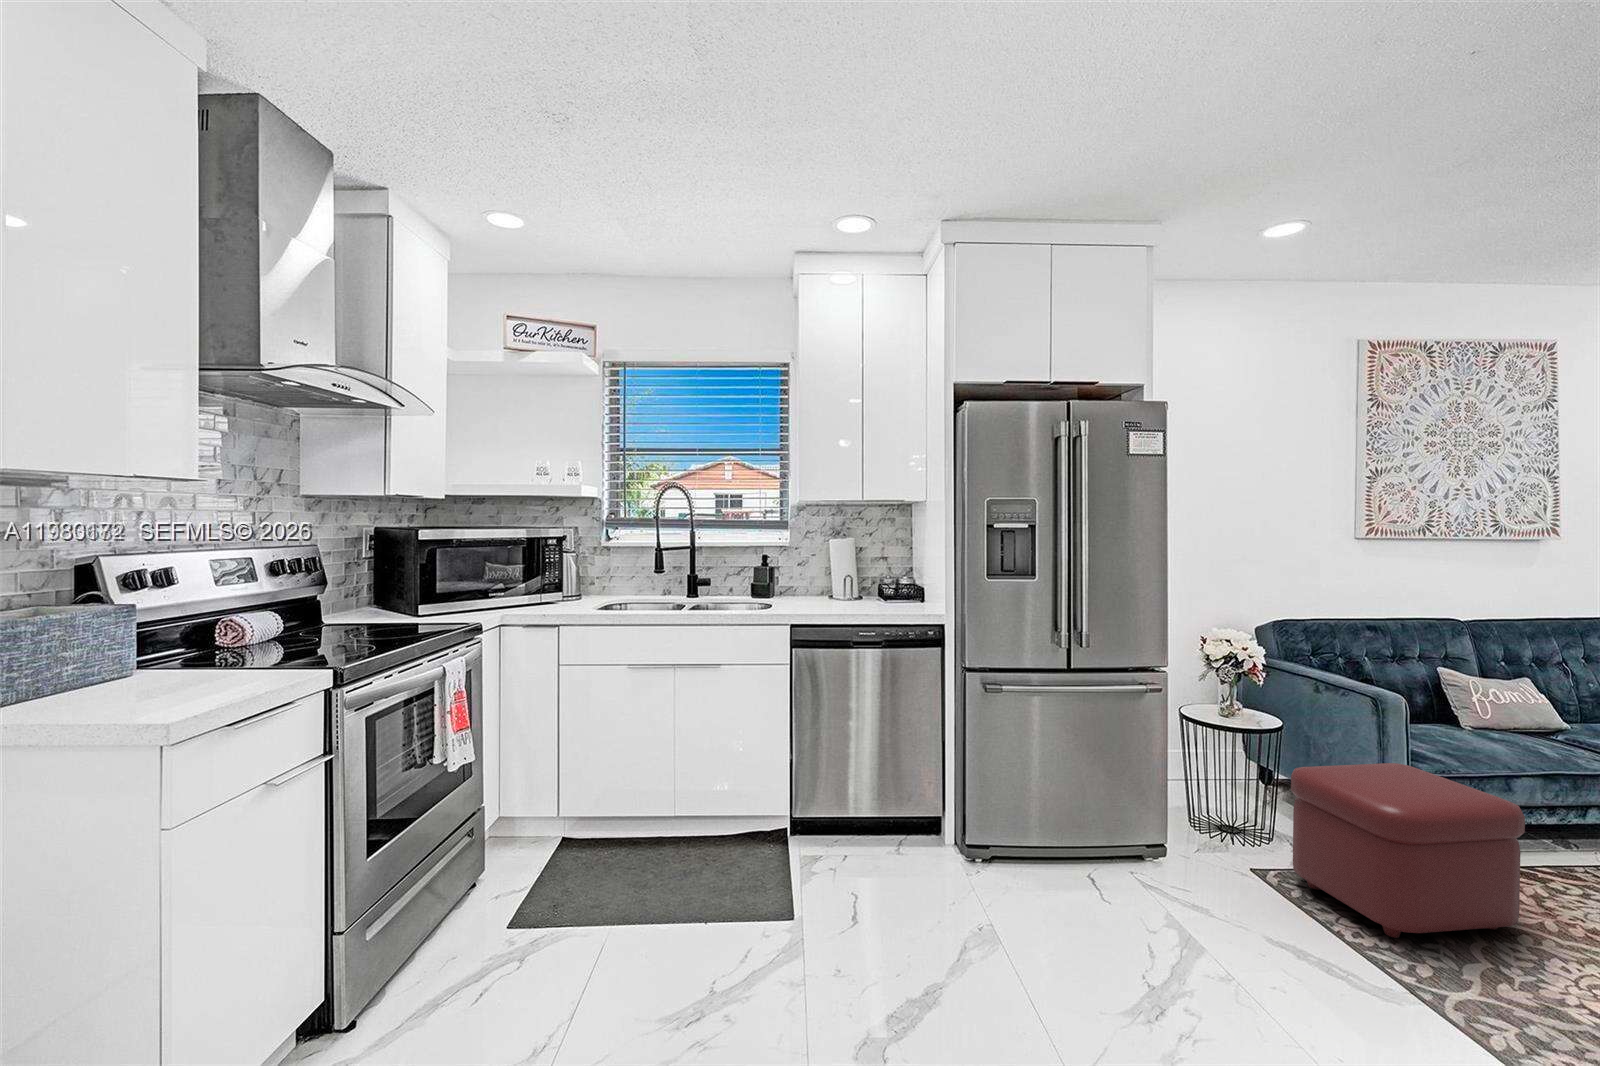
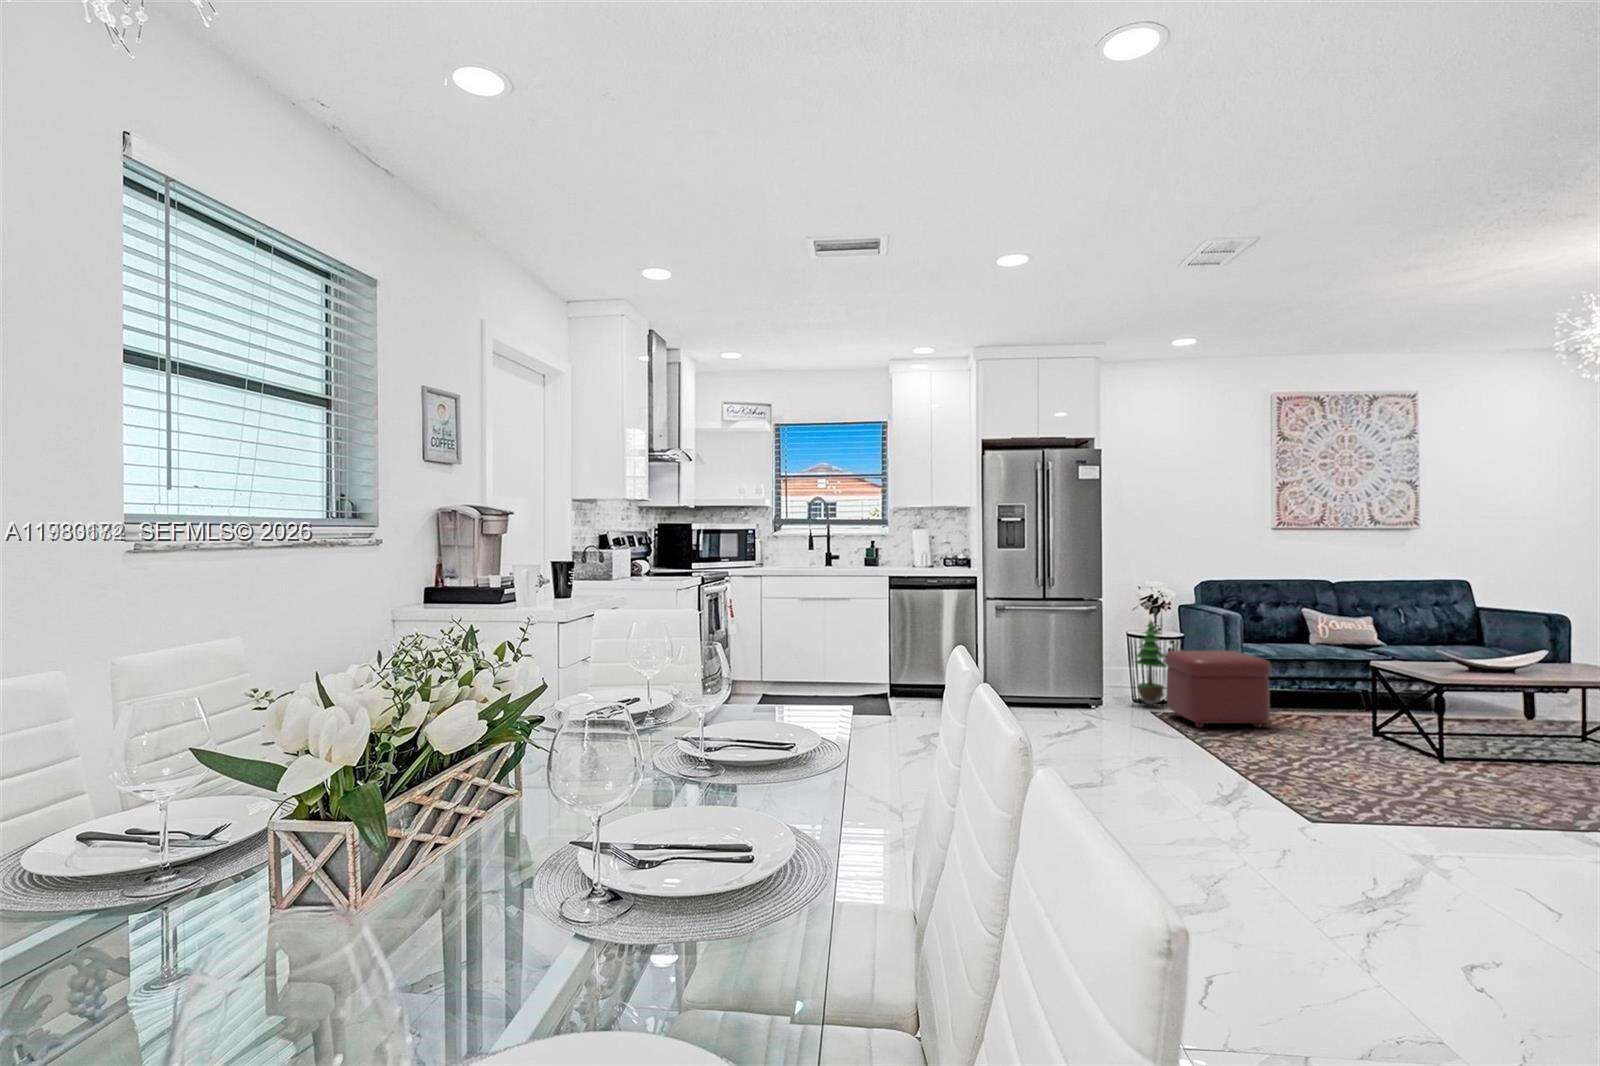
potted tree: none [1207,699,1269,846] -> present [1135,621,1165,706]

